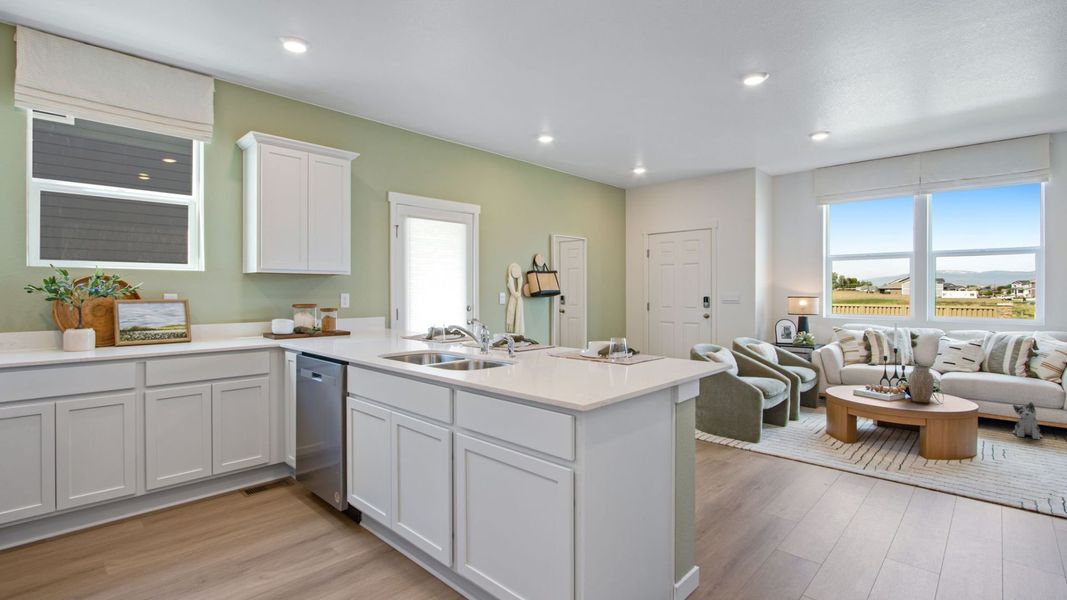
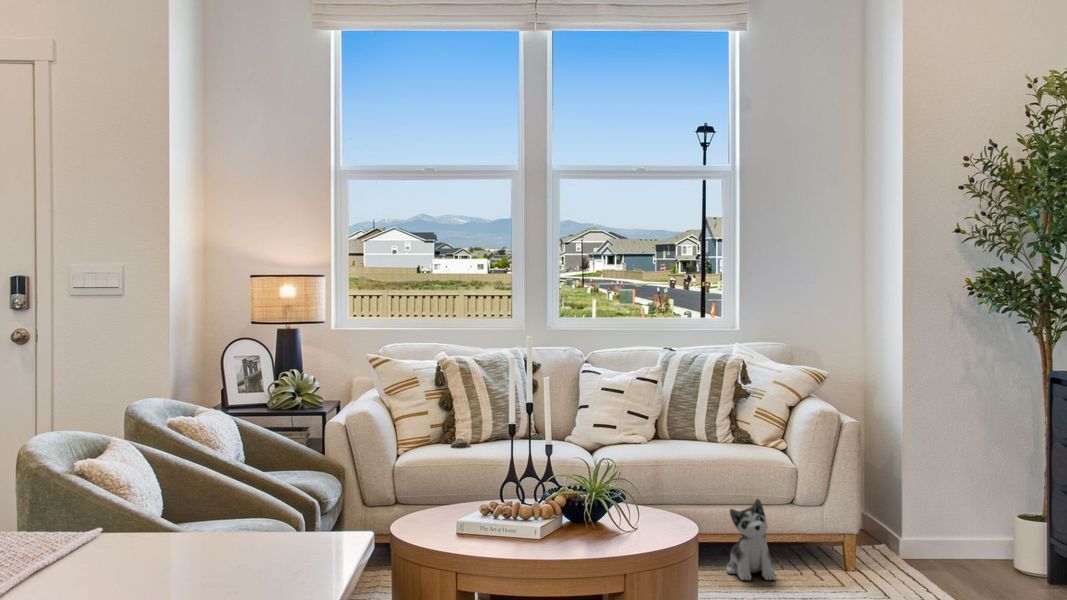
vase: present [908,366,934,403] -> none [579,439,634,544]

